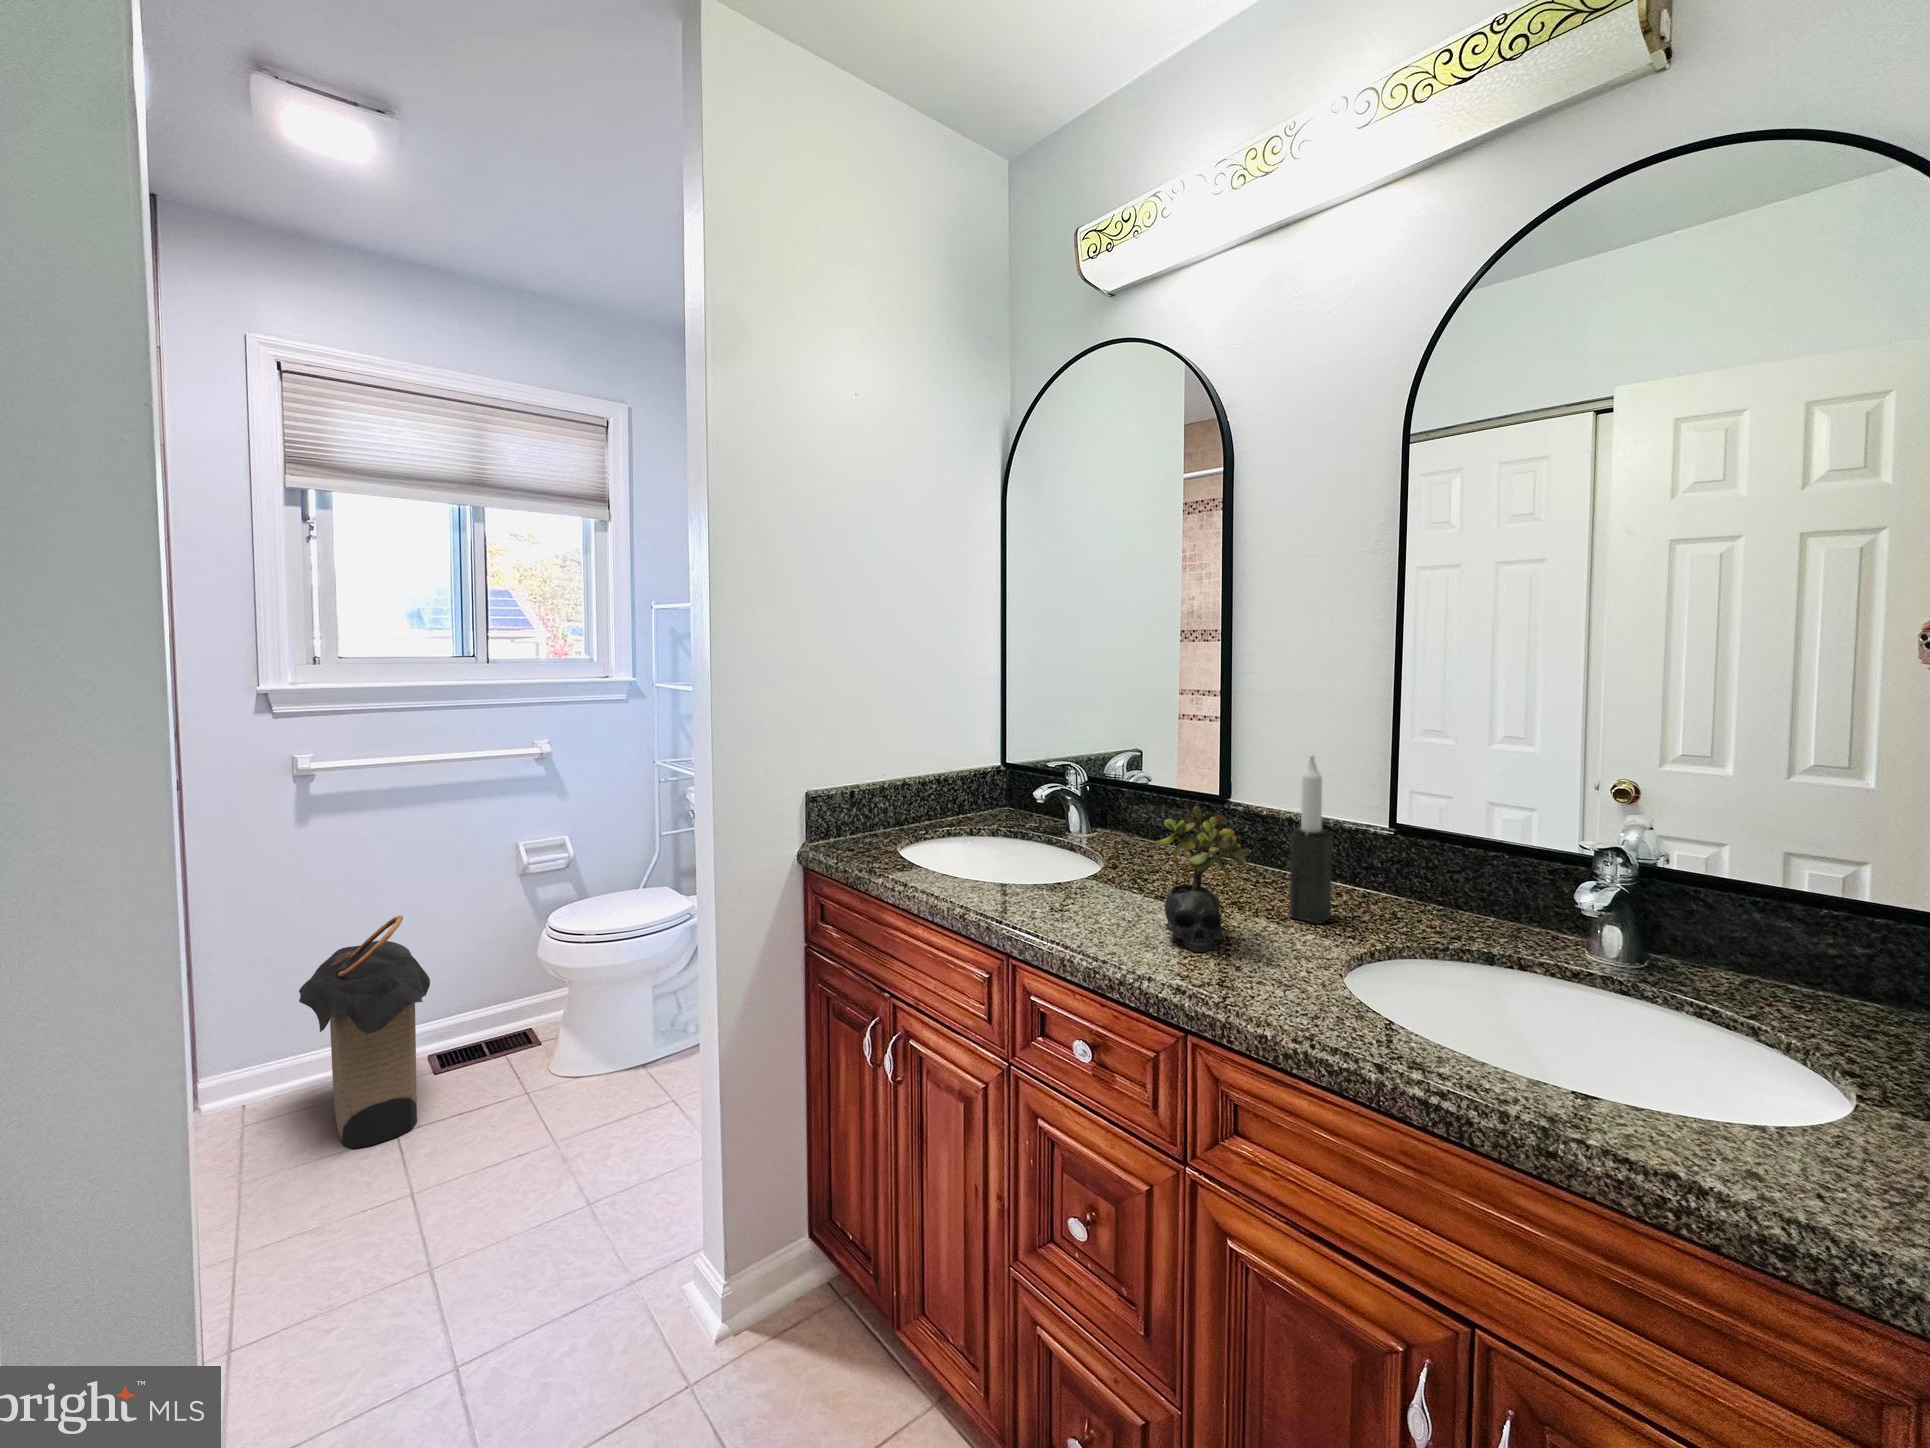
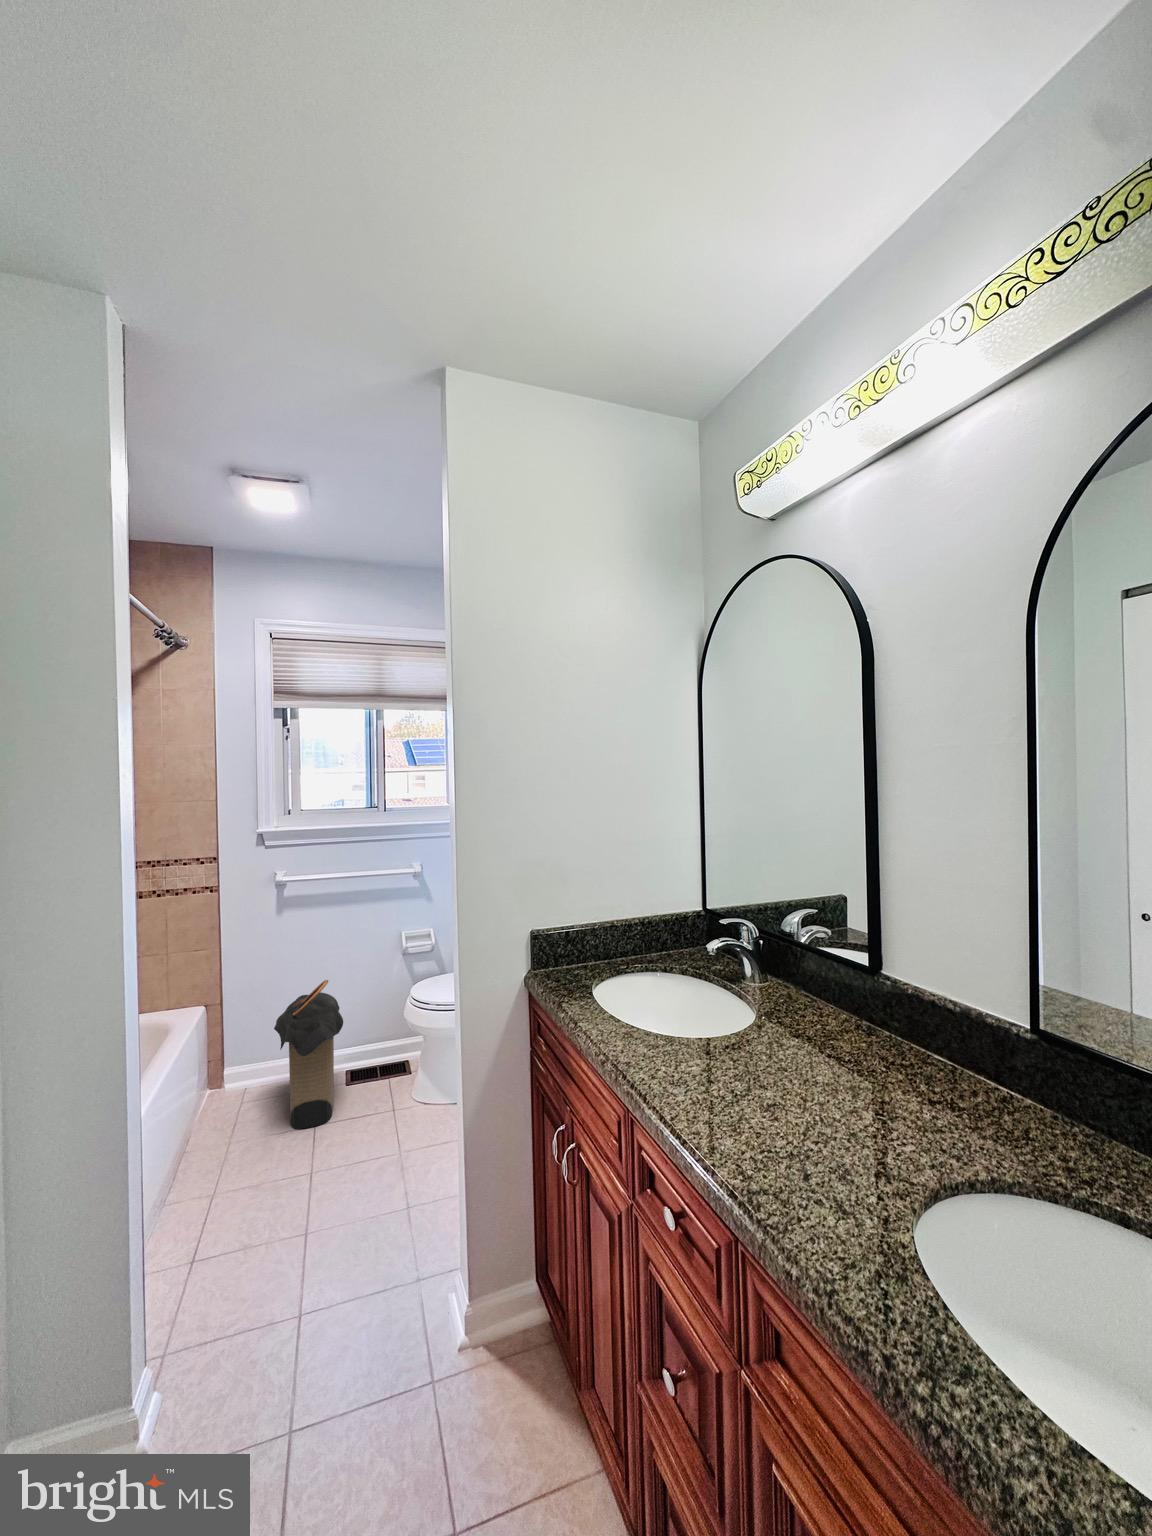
candle: present [1289,755,1332,924] -> none [899,953,948,1129]
succulent plant: present [1155,806,1250,952] -> none [742,995,829,1146]

